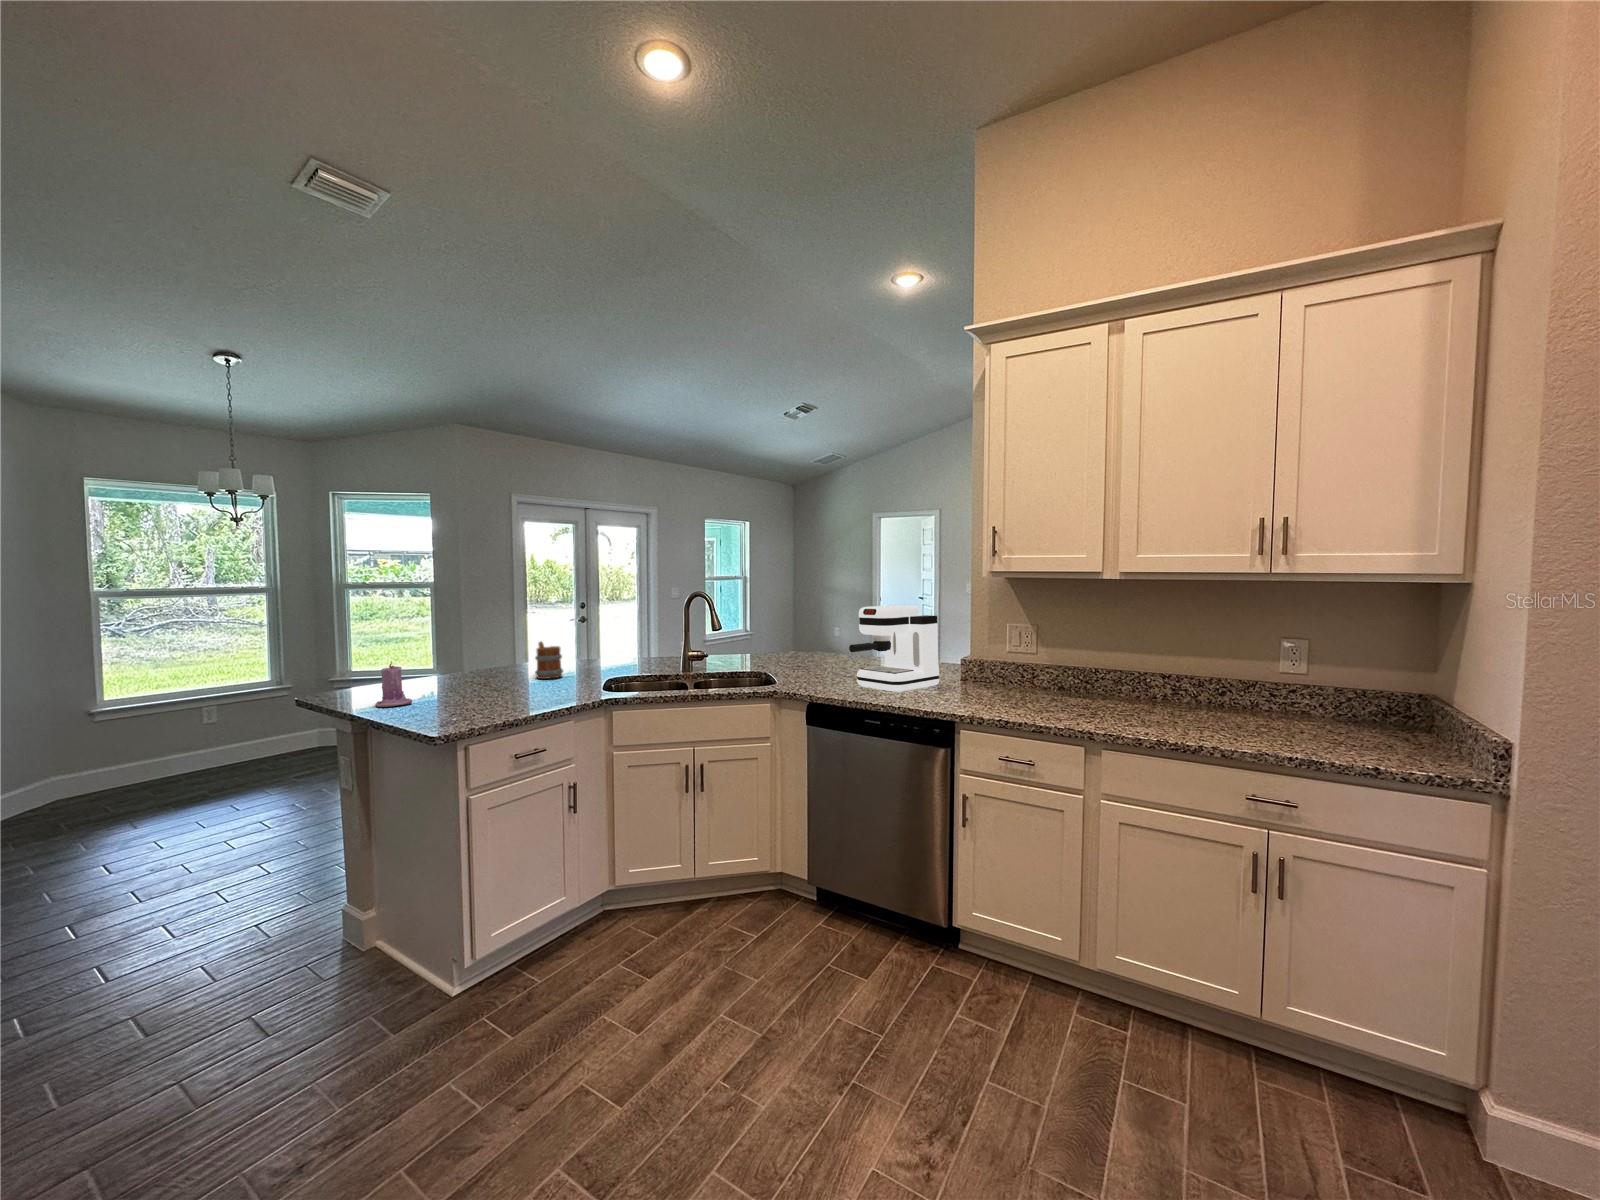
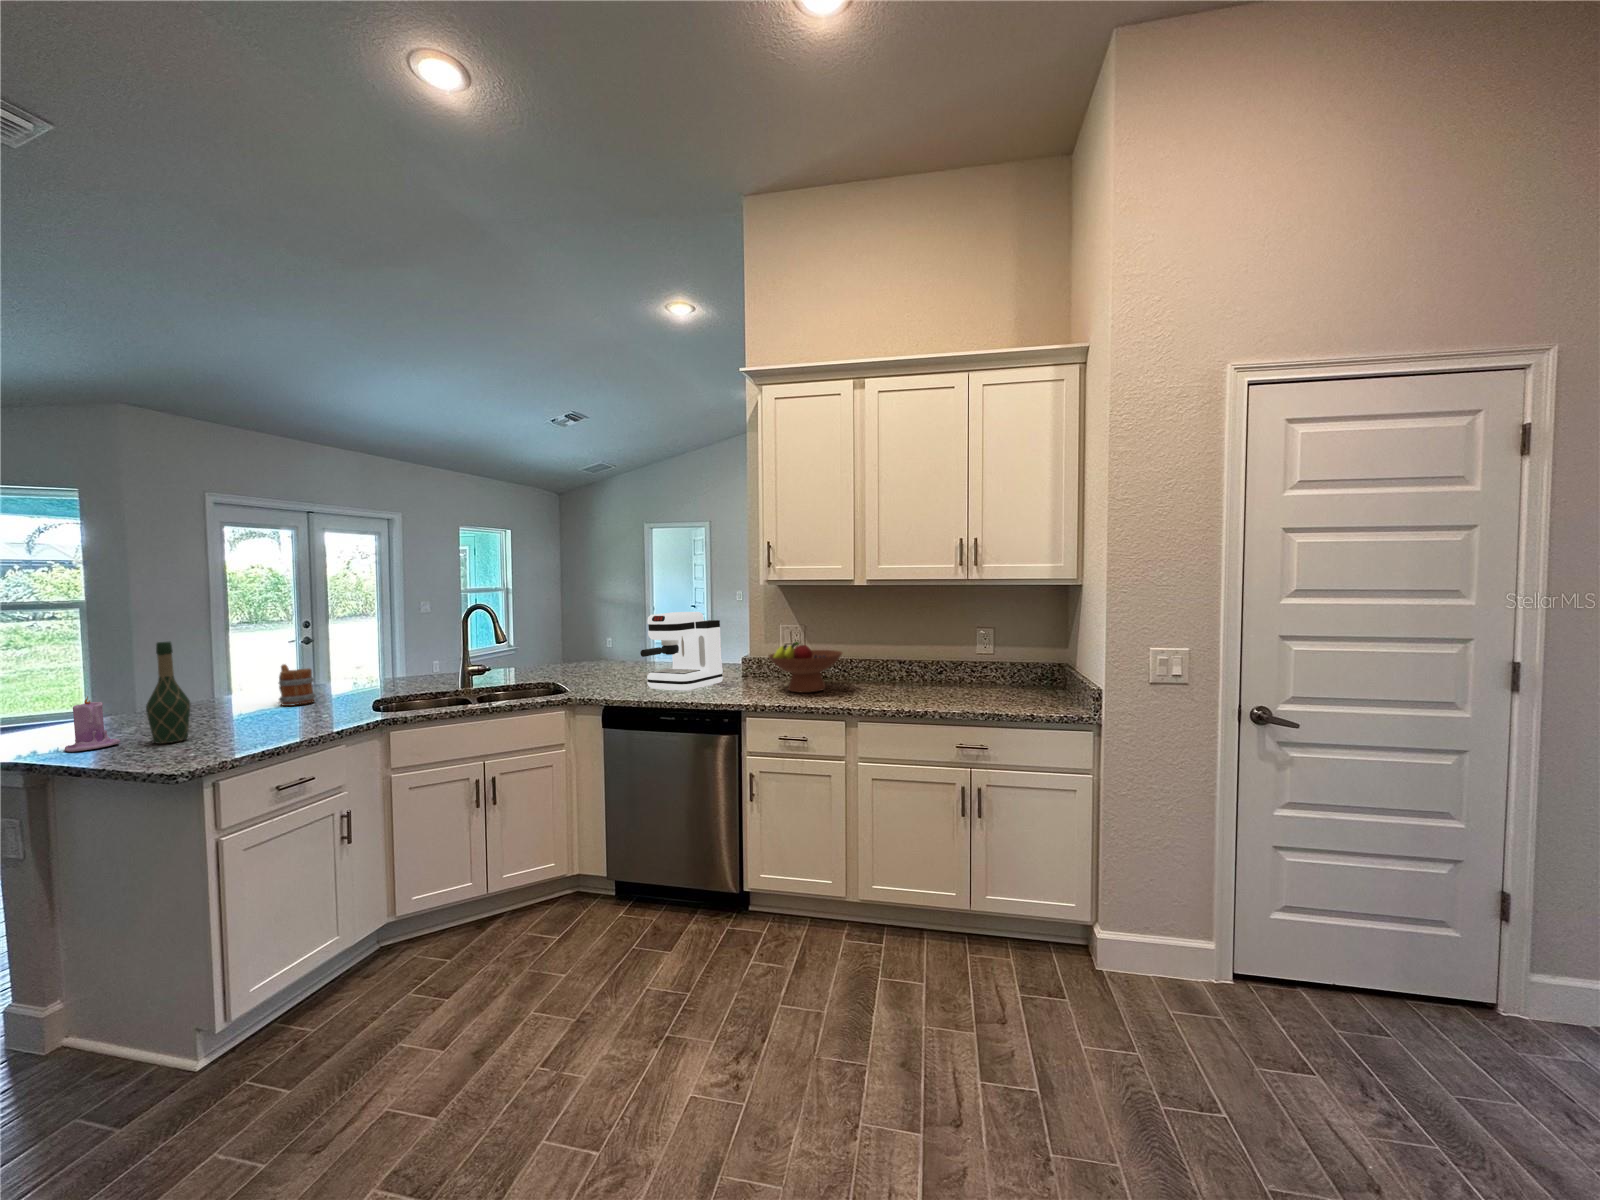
wine bottle: none [429,618,460,706] -> present [146,642,190,744]
fruit bowl: none [991,644,1087,706] -> present [768,642,842,693]

